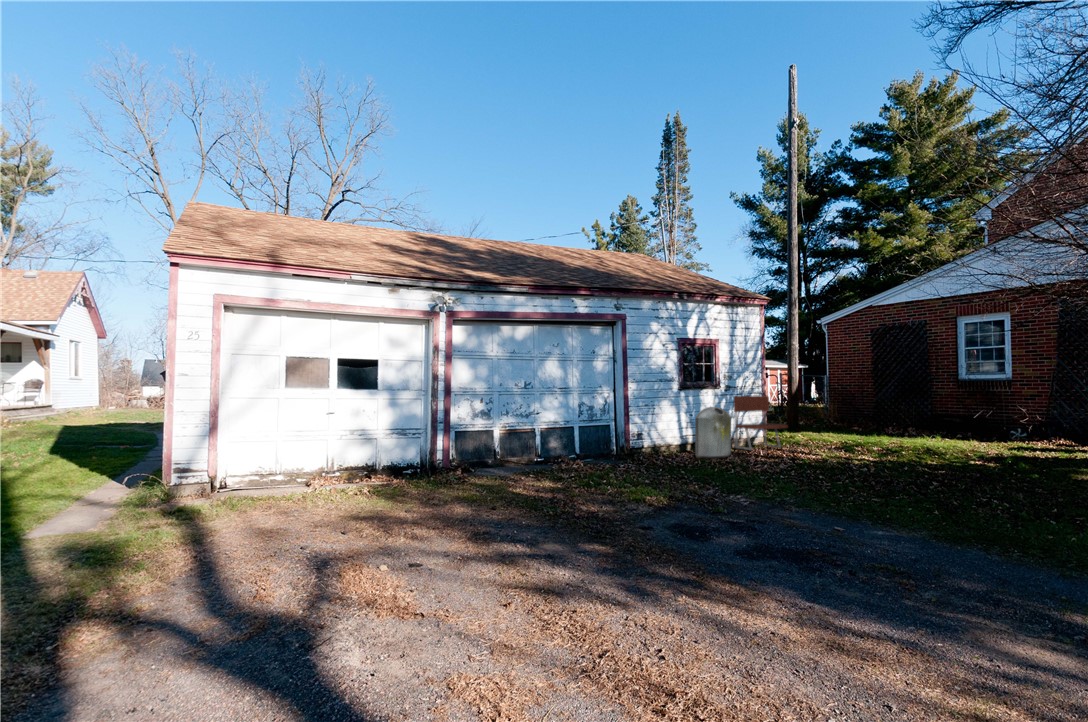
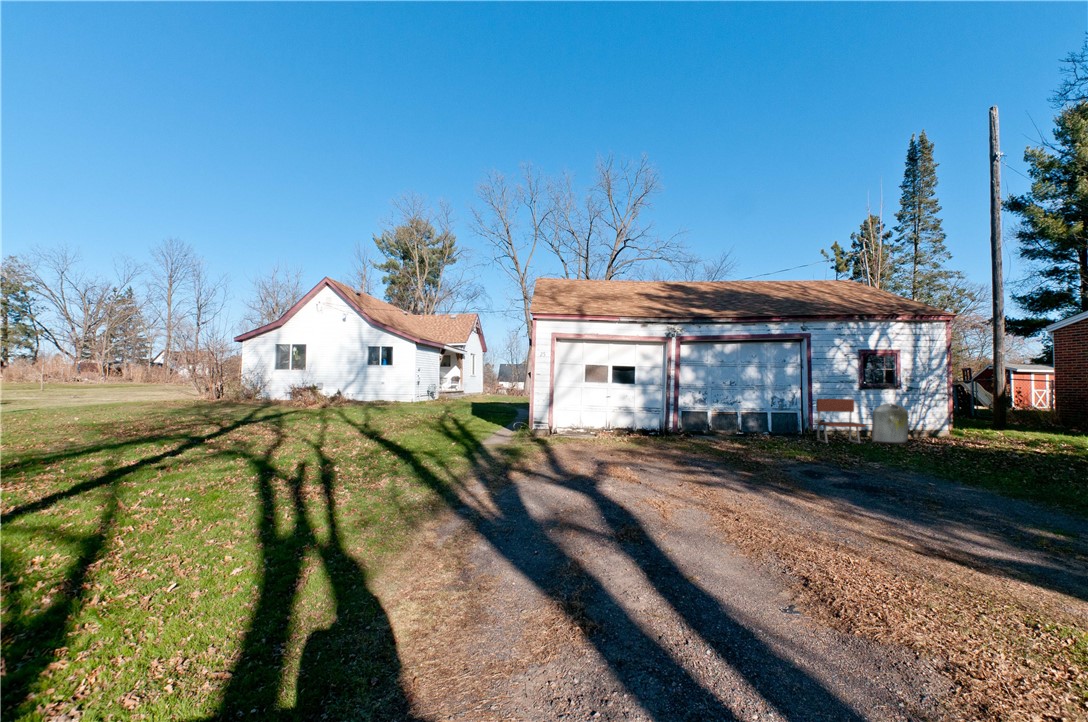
bench: present [733,396,788,450] -> present [816,399,866,443]

